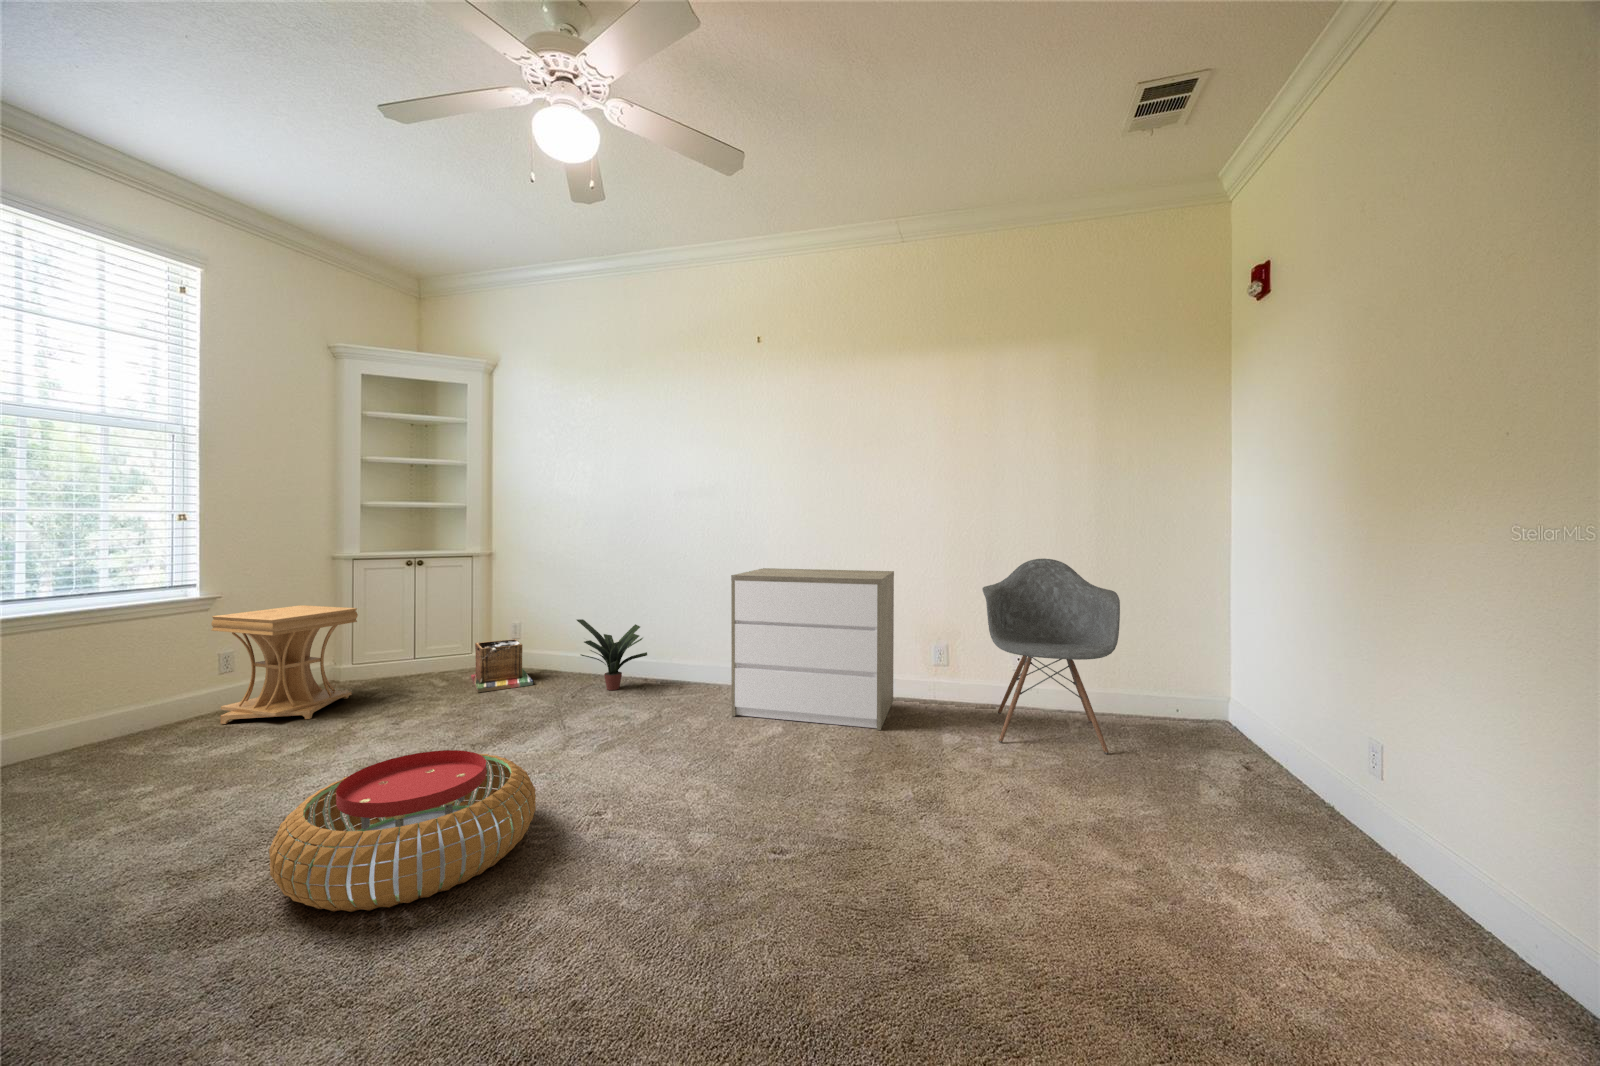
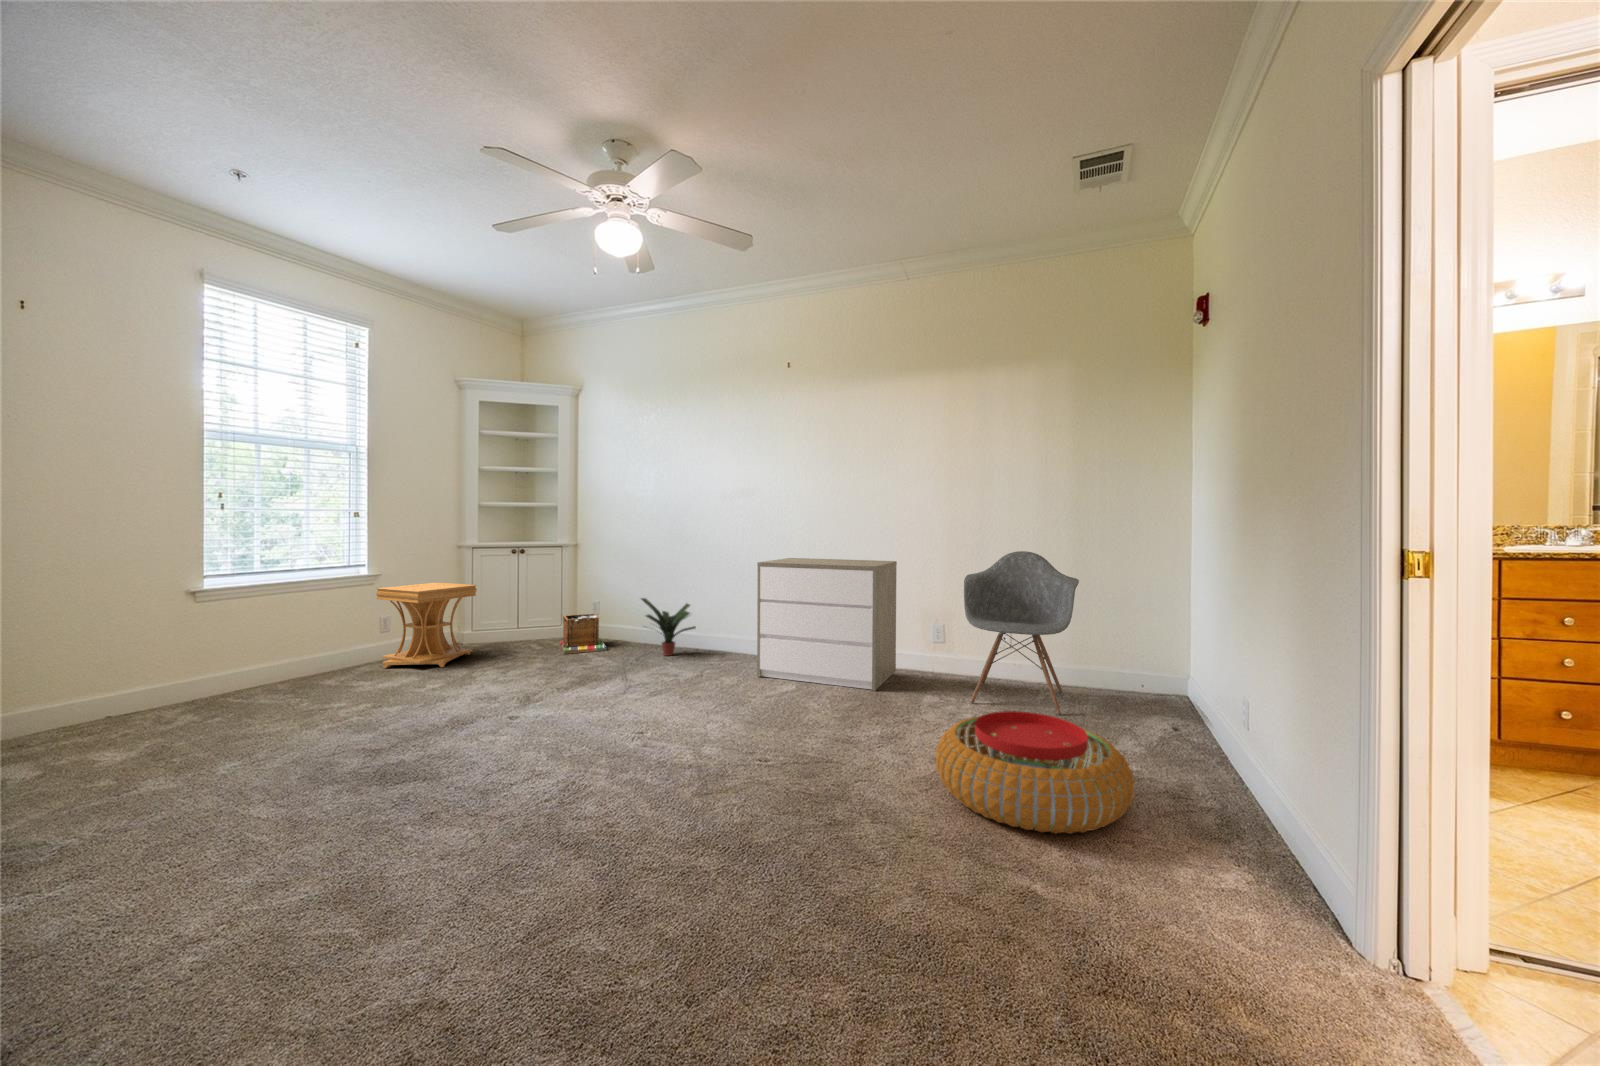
pouf: present [269,750,536,912] -> present [936,711,1135,834]

